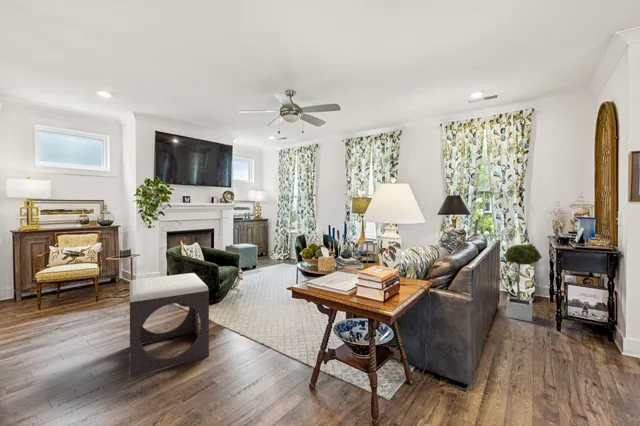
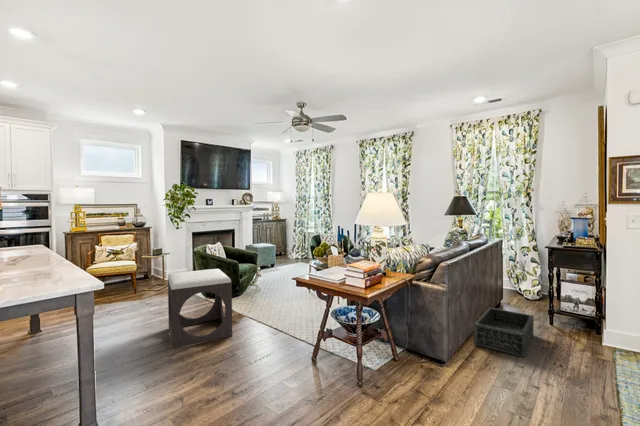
potted tree: present [504,244,542,322] -> none [503,243,538,317]
basket: none [491,314,554,375] -> present [474,308,534,357]

